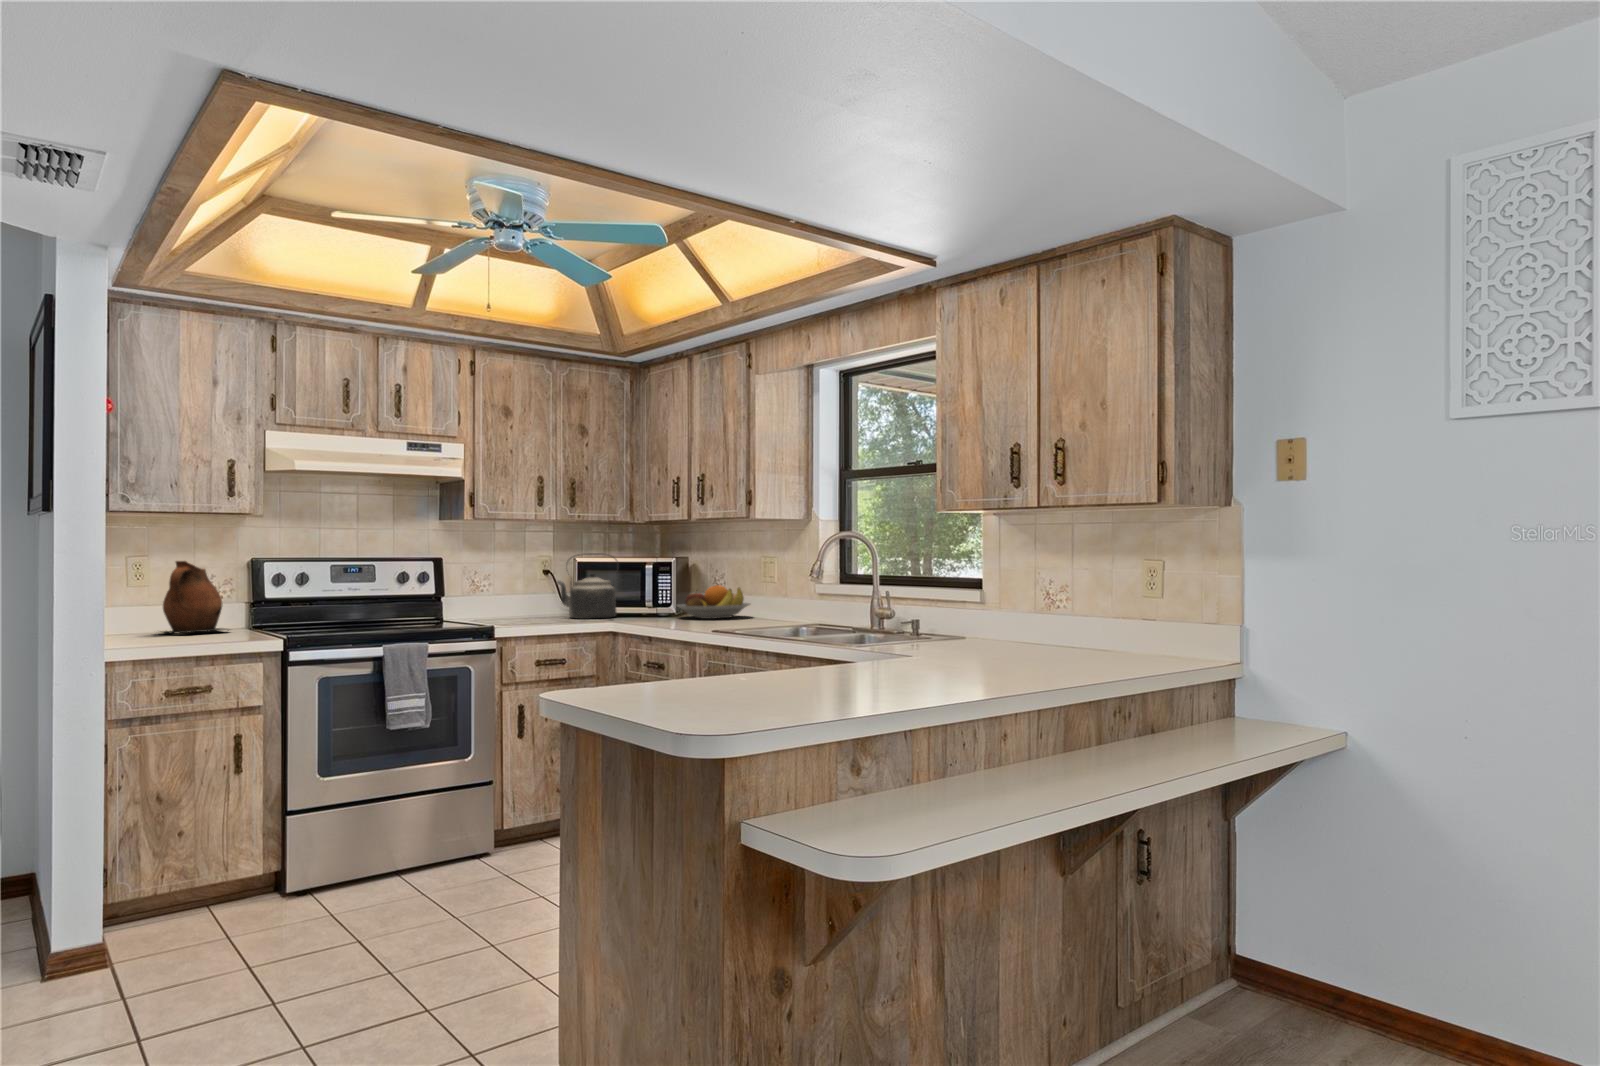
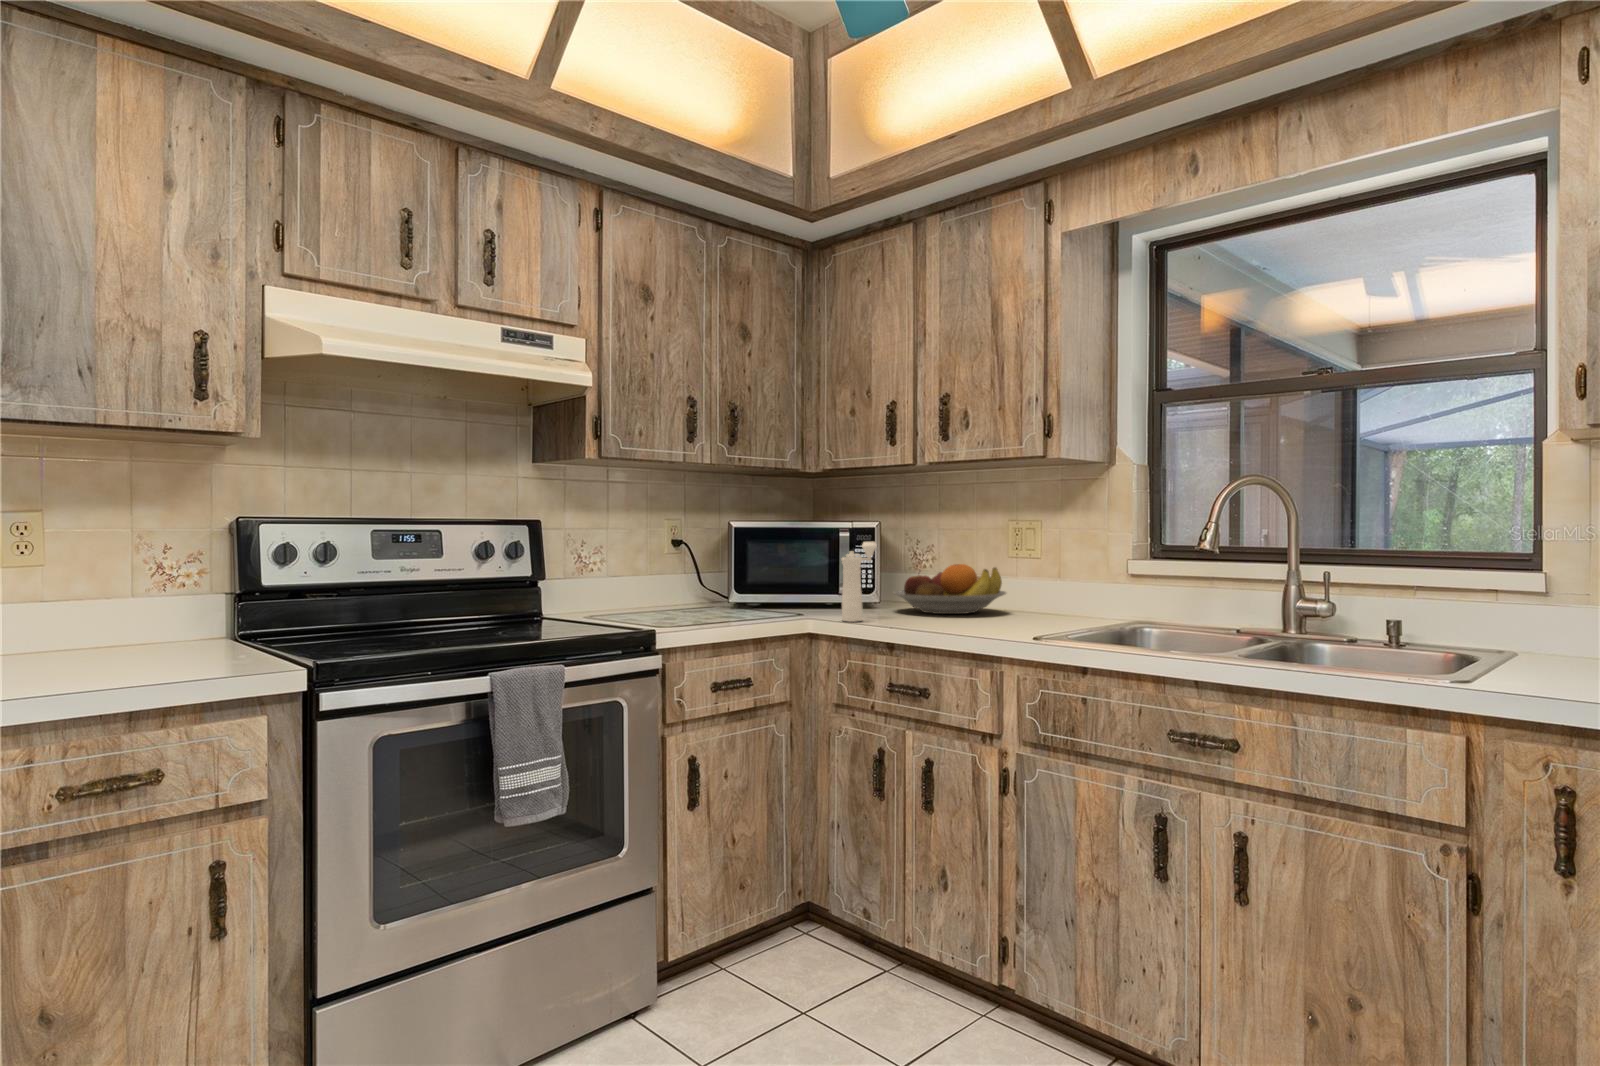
kettle: present [557,553,617,619] -> none [713,515,803,614]
ceramic pitcher: present [163,561,228,633] -> none [51,517,202,653]
pepper mill: none [624,571,654,622] -> present [841,542,877,622]

